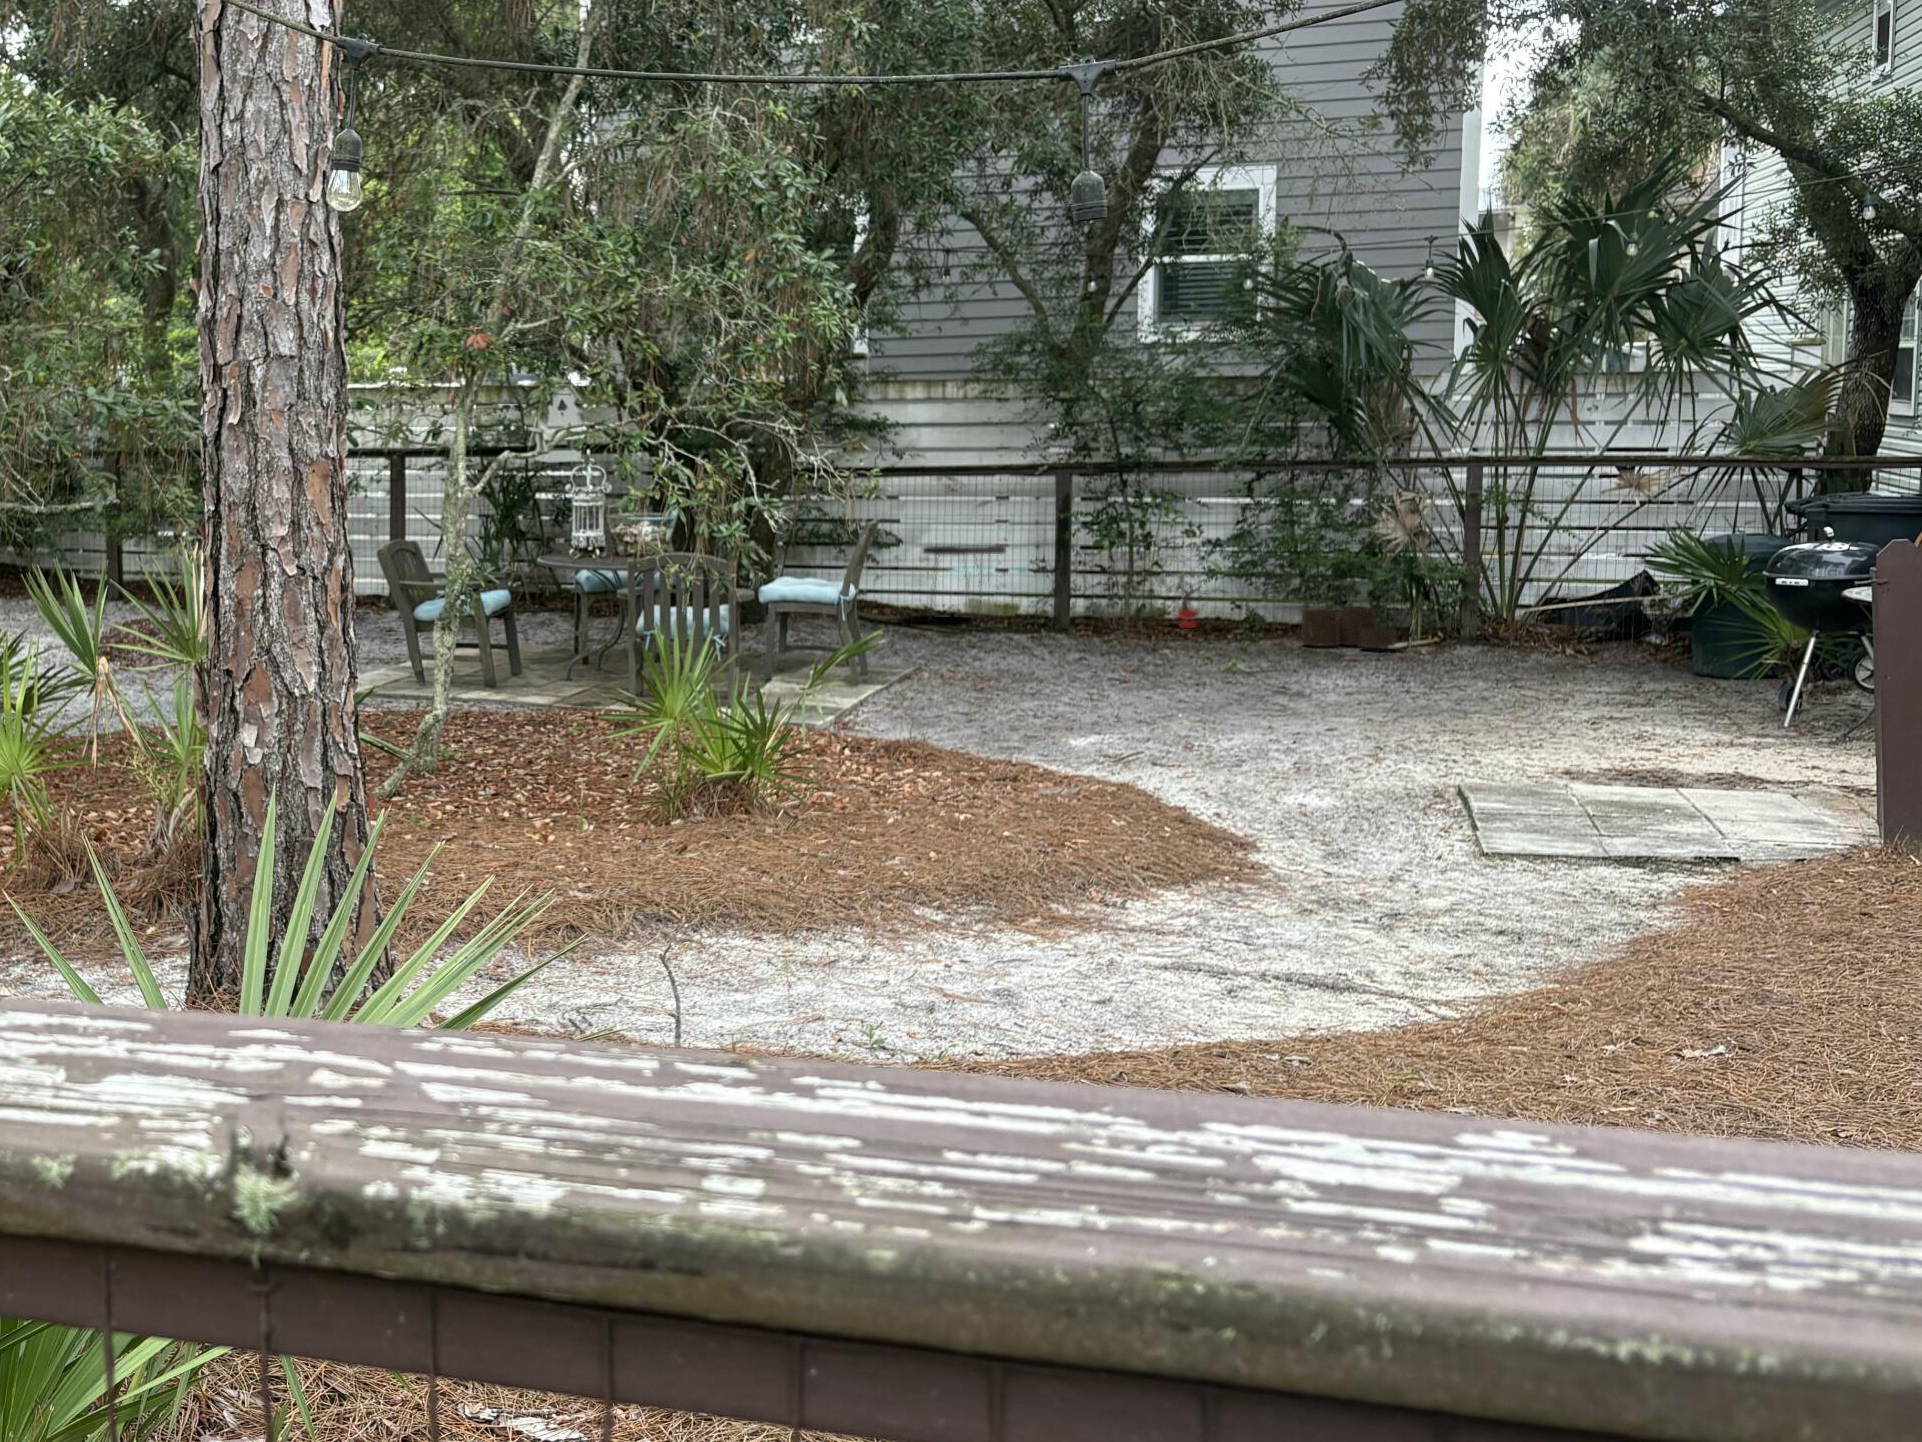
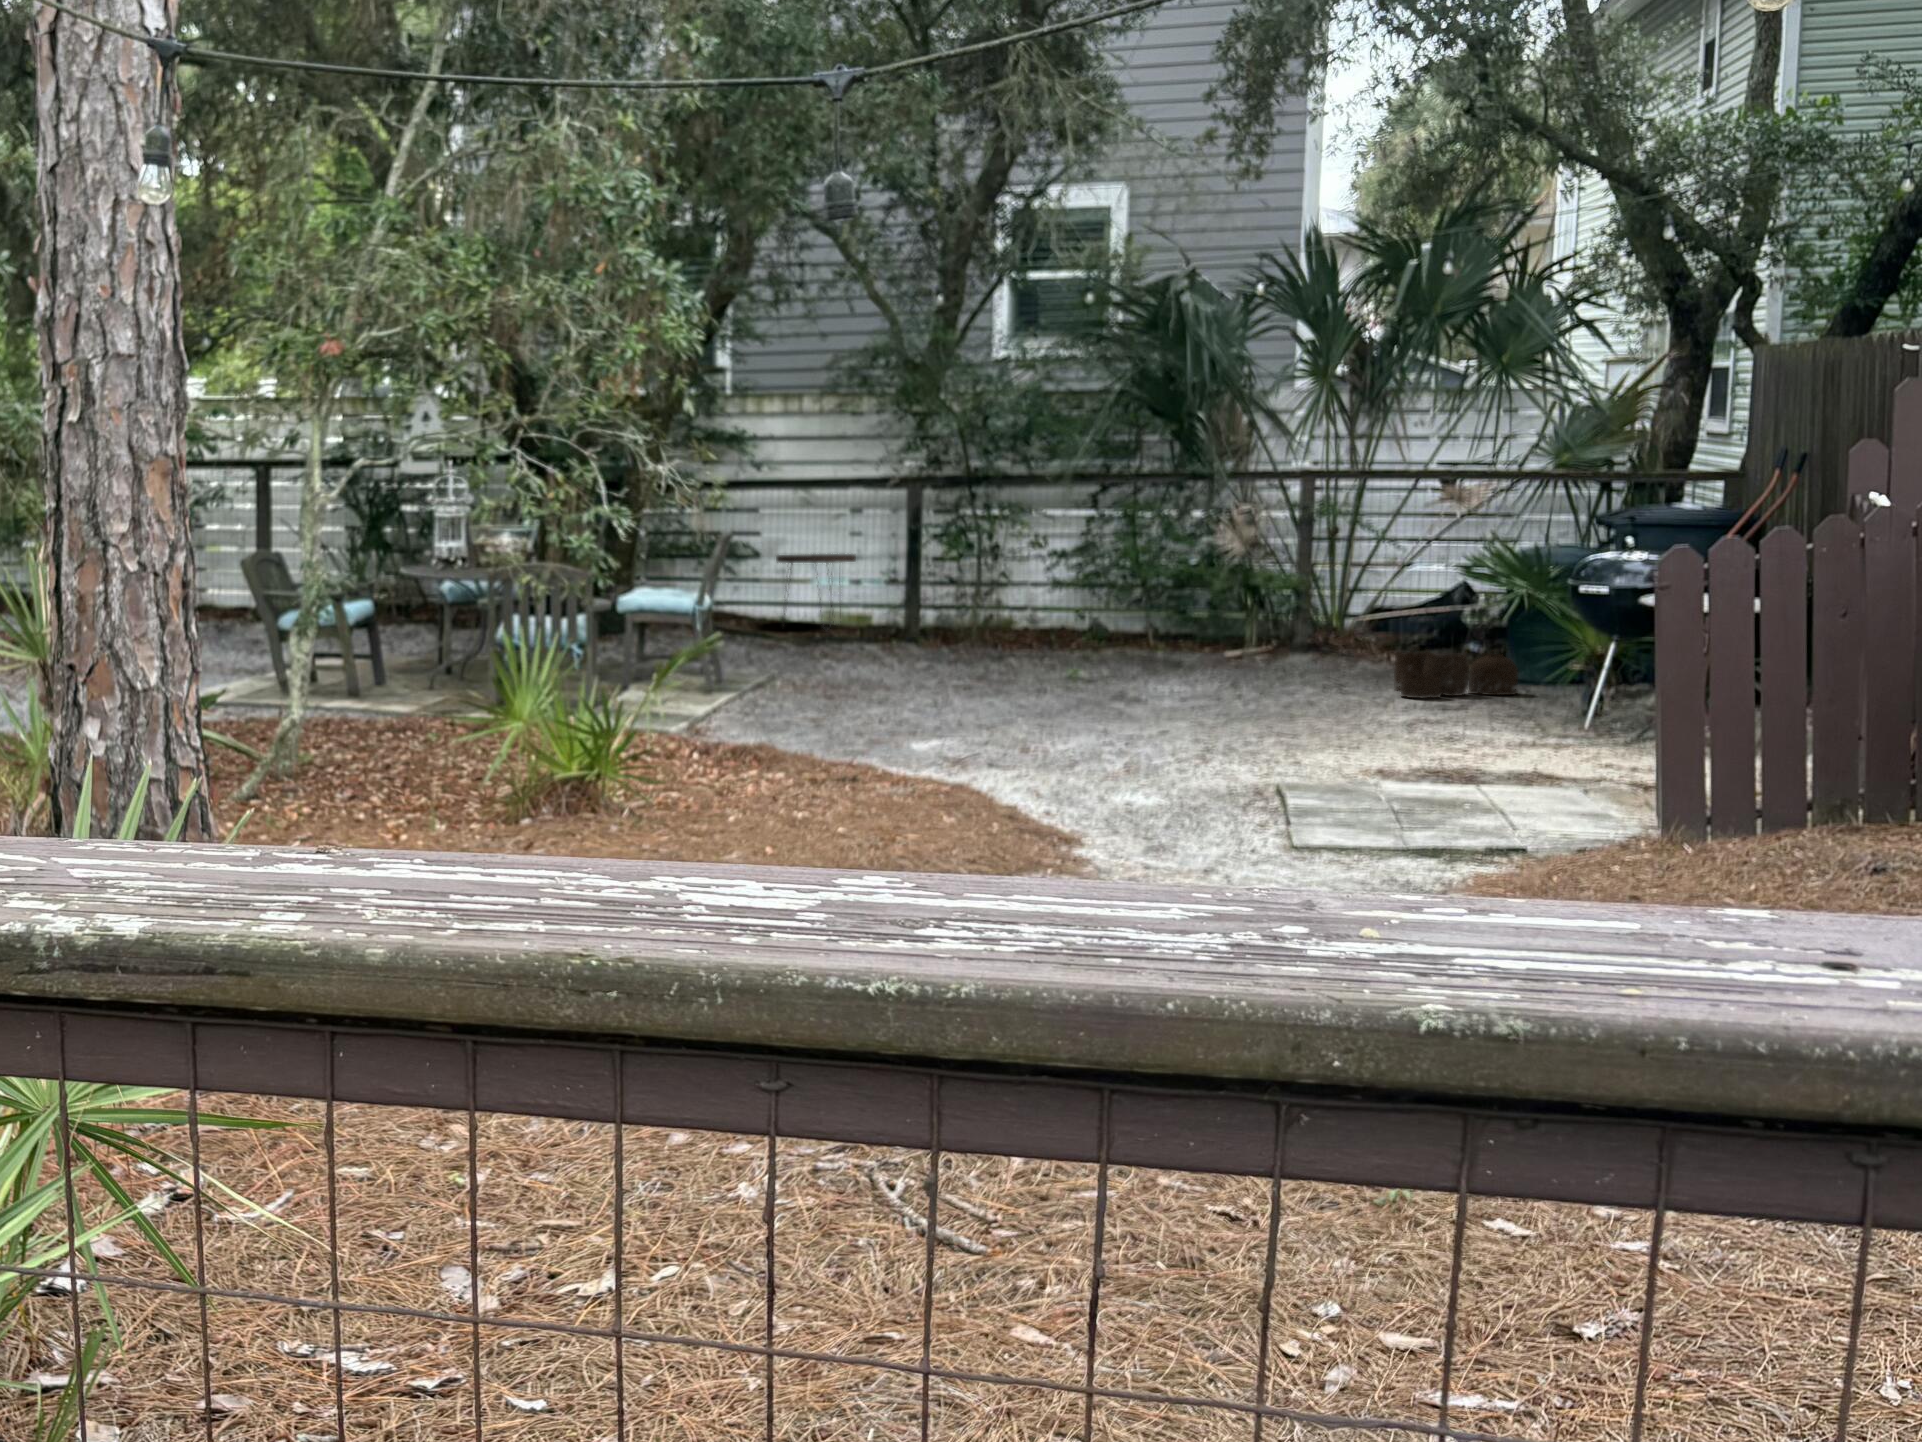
potted plant: present [1159,553,1227,628] -> none [989,561,1078,634]
woven basket: present [1301,604,1396,648] -> present [1394,648,1518,698]

